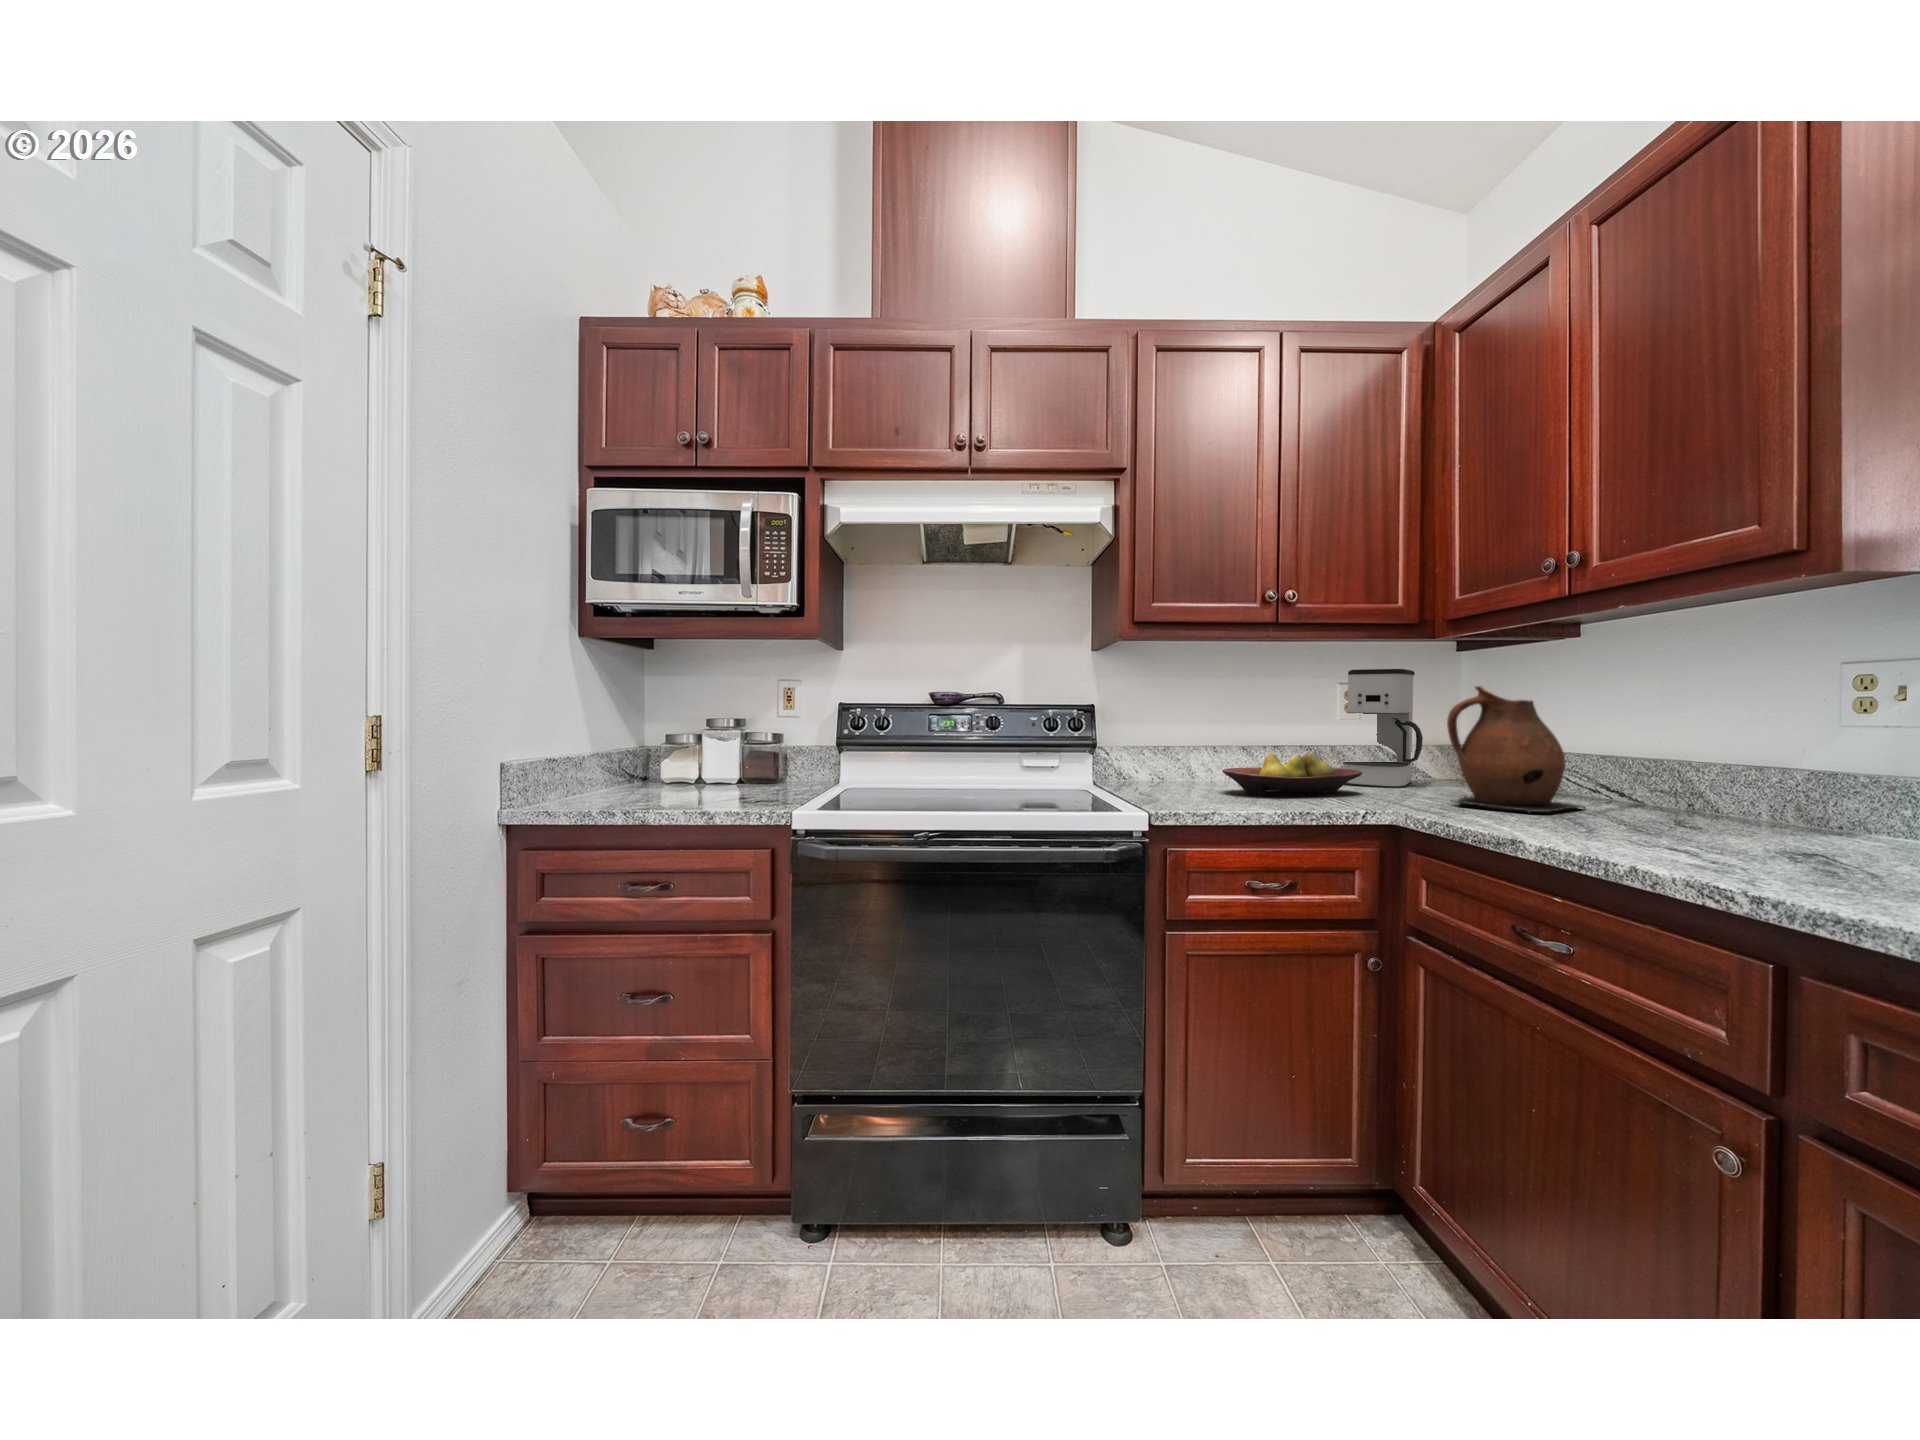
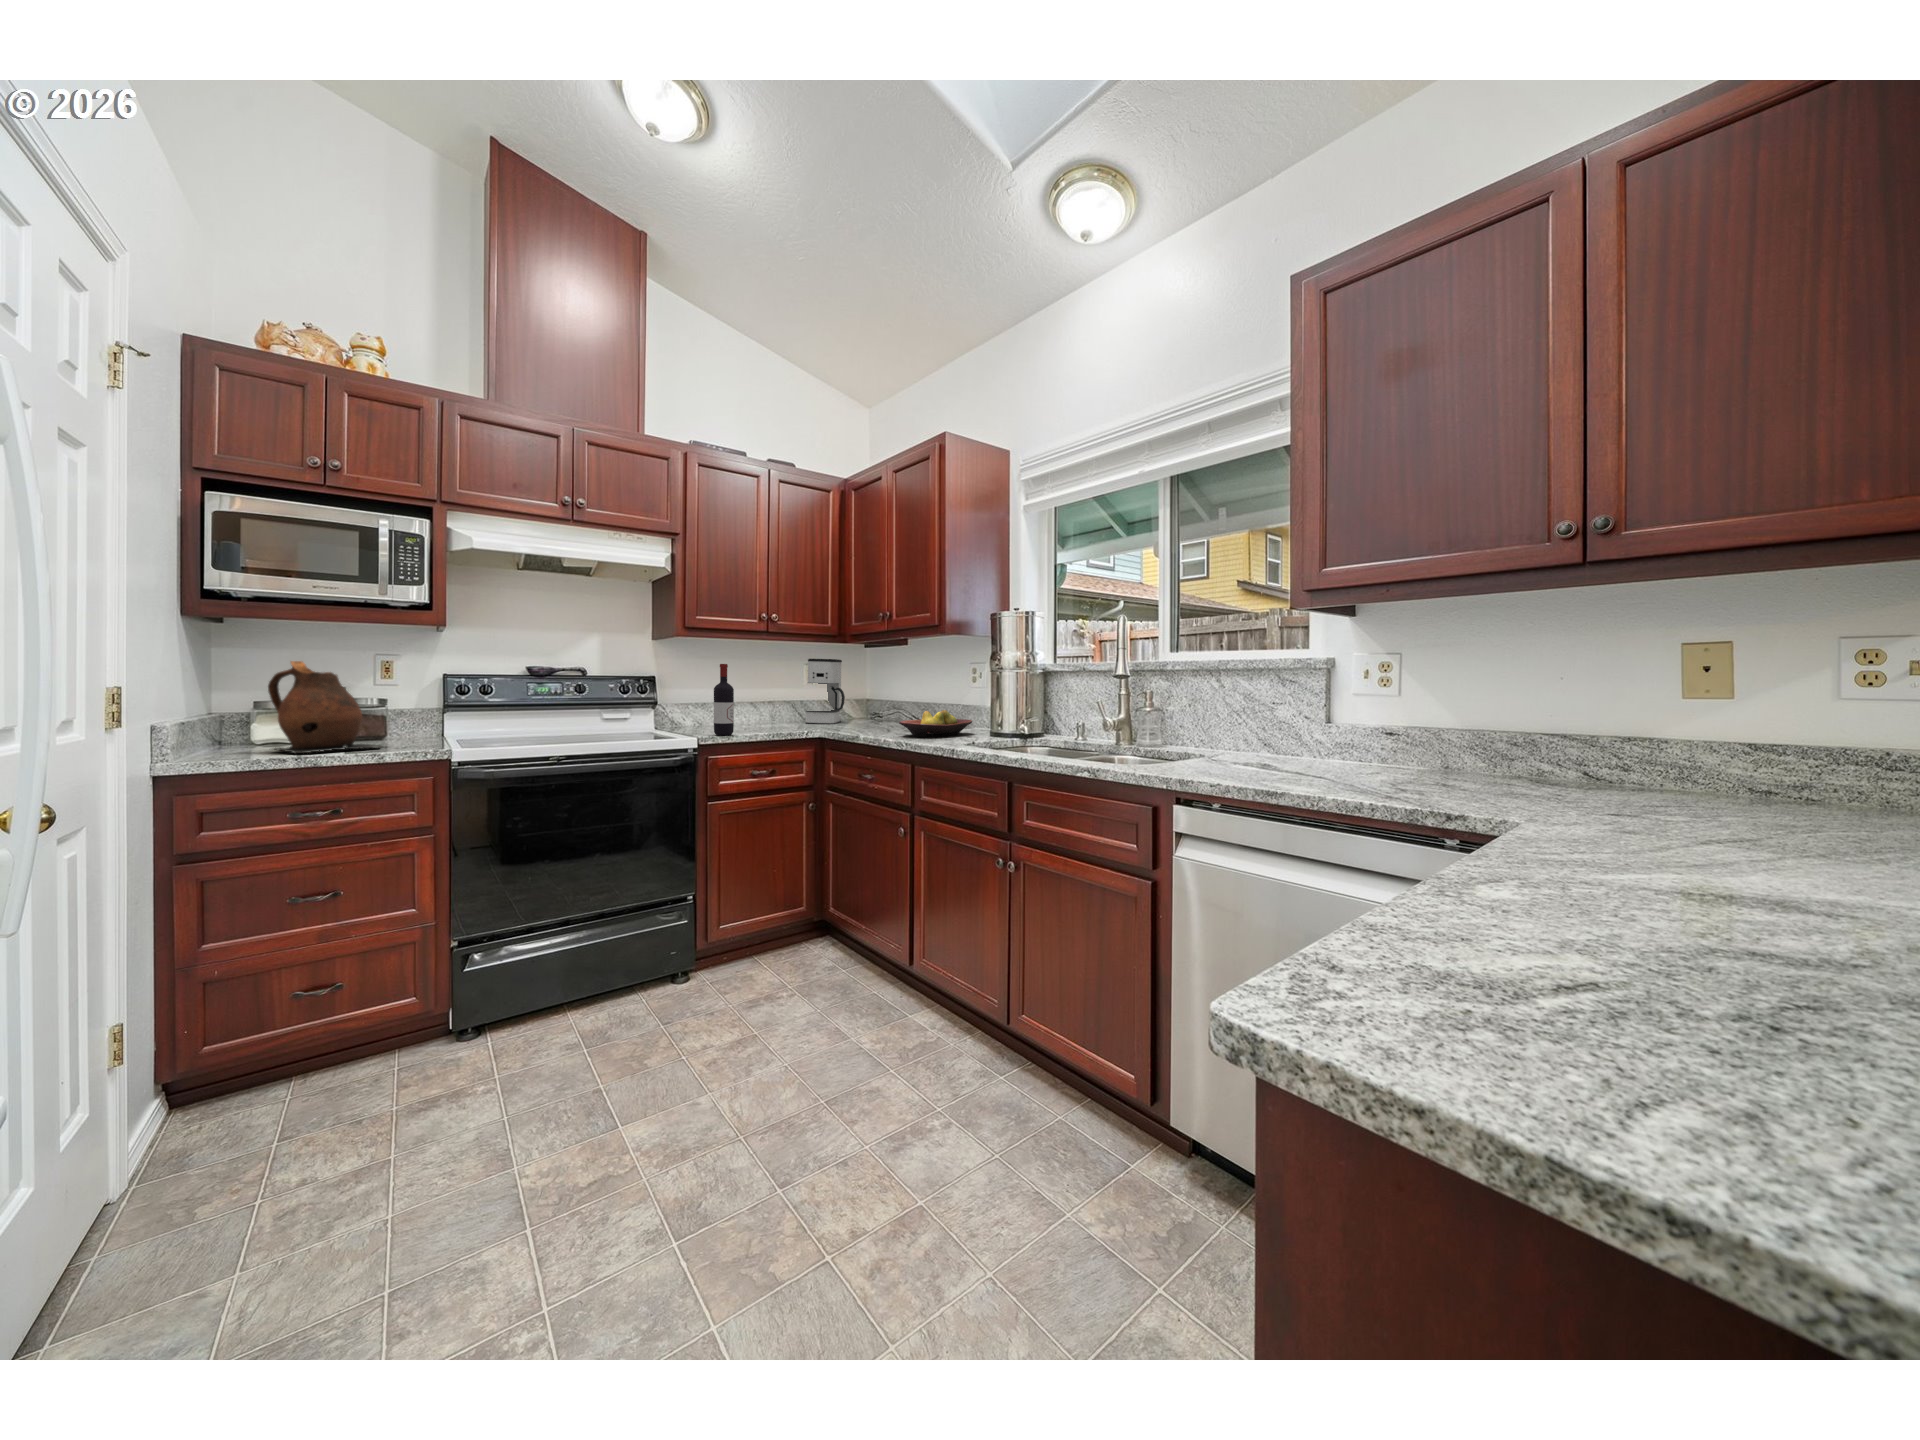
wine bottle: none [1178,678,1214,807] -> present [714,664,734,736]
ceramic pitcher: present [1447,686,1586,813] -> present [268,661,381,754]
fruit bowl: present [1222,753,1362,796] -> present [899,710,972,737]

